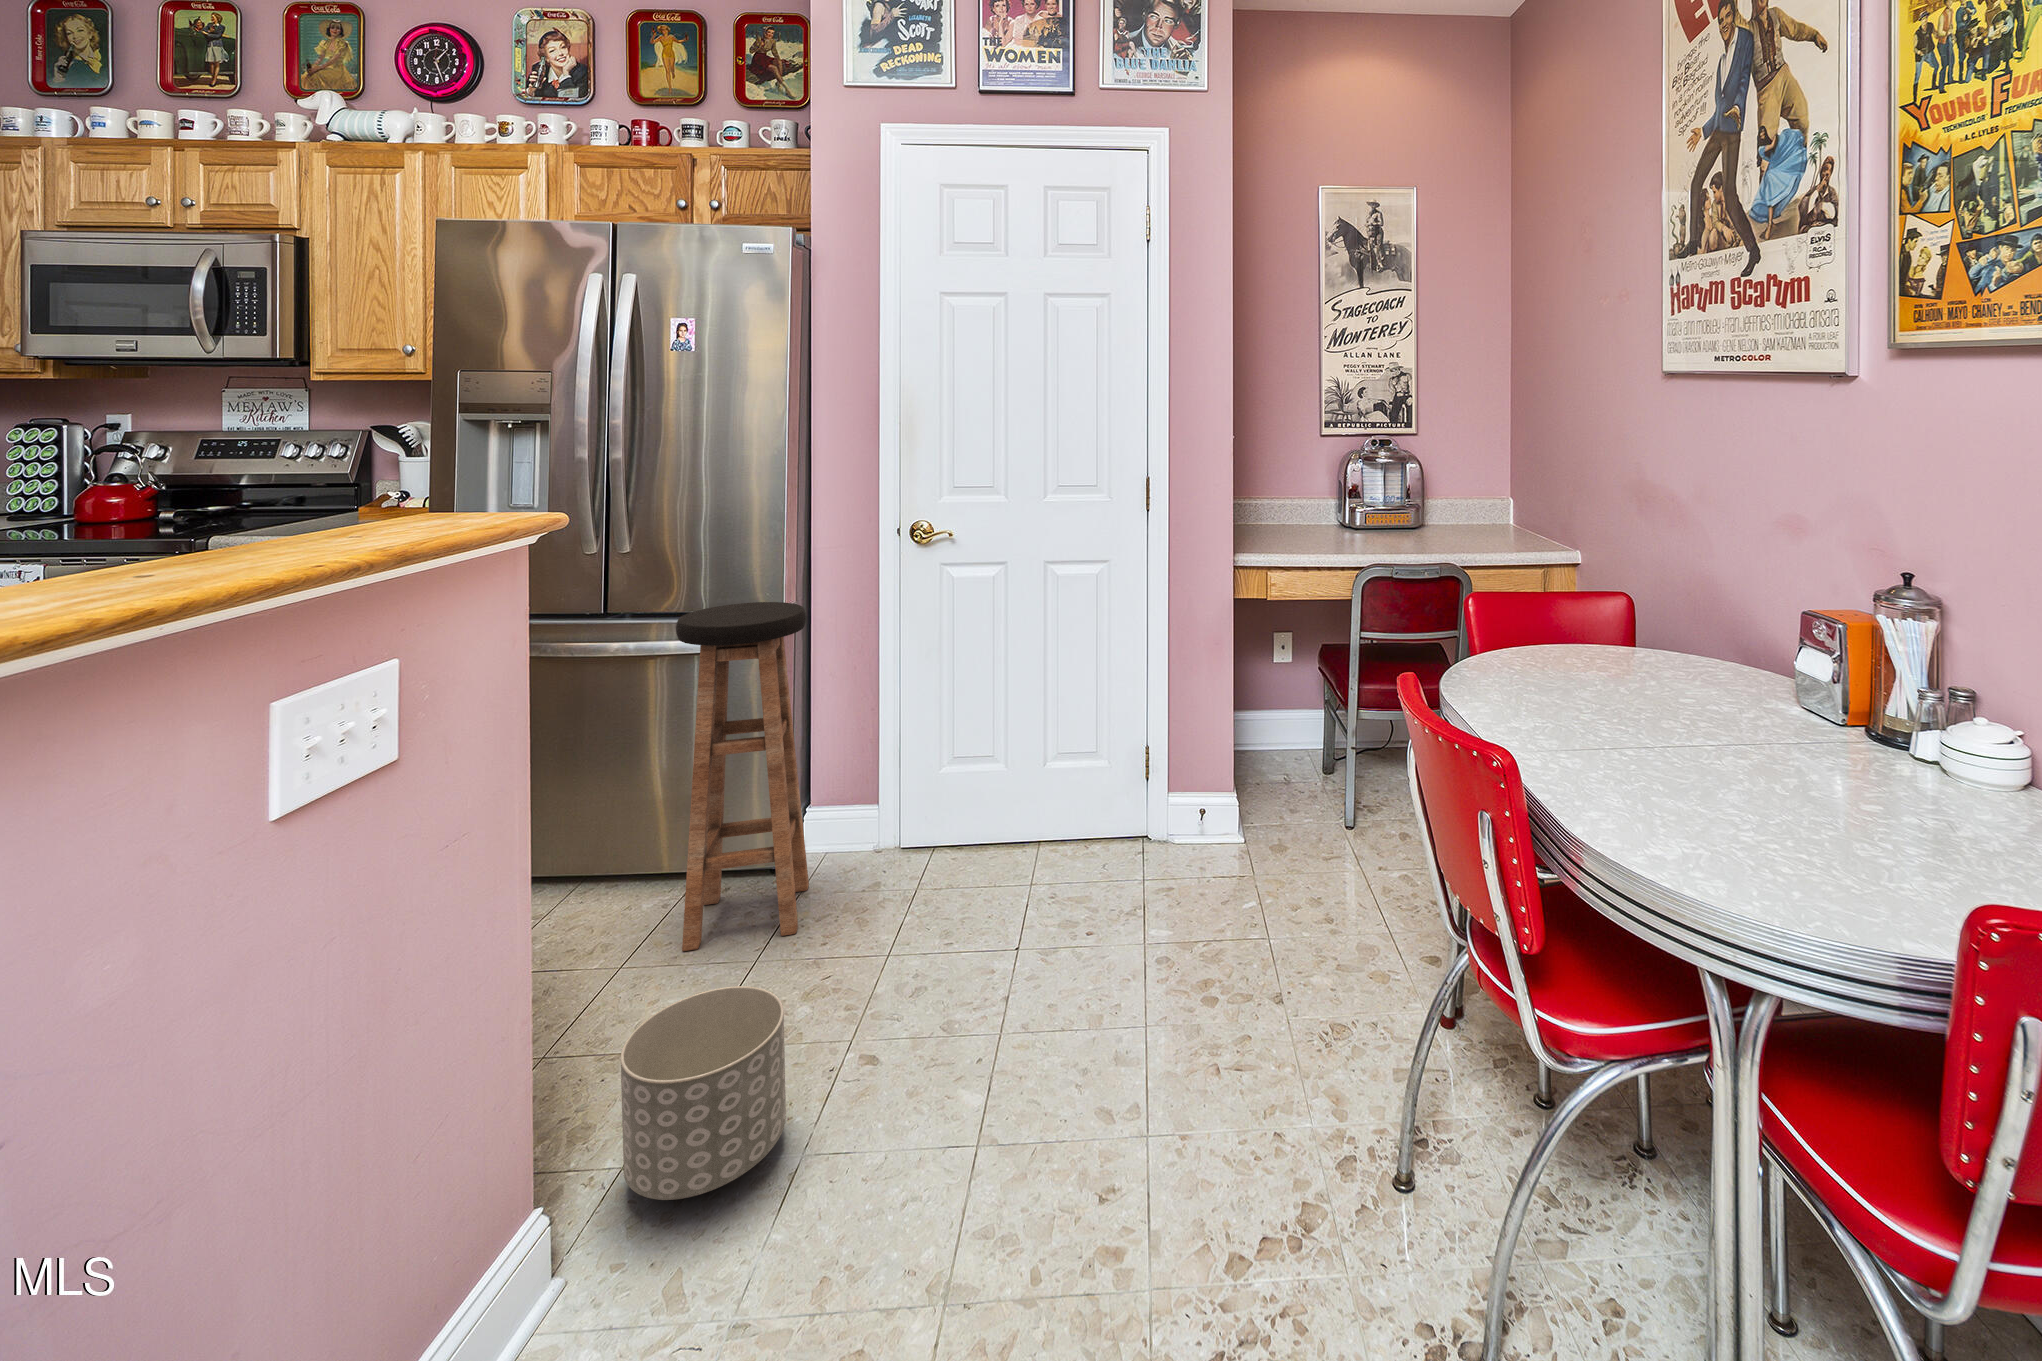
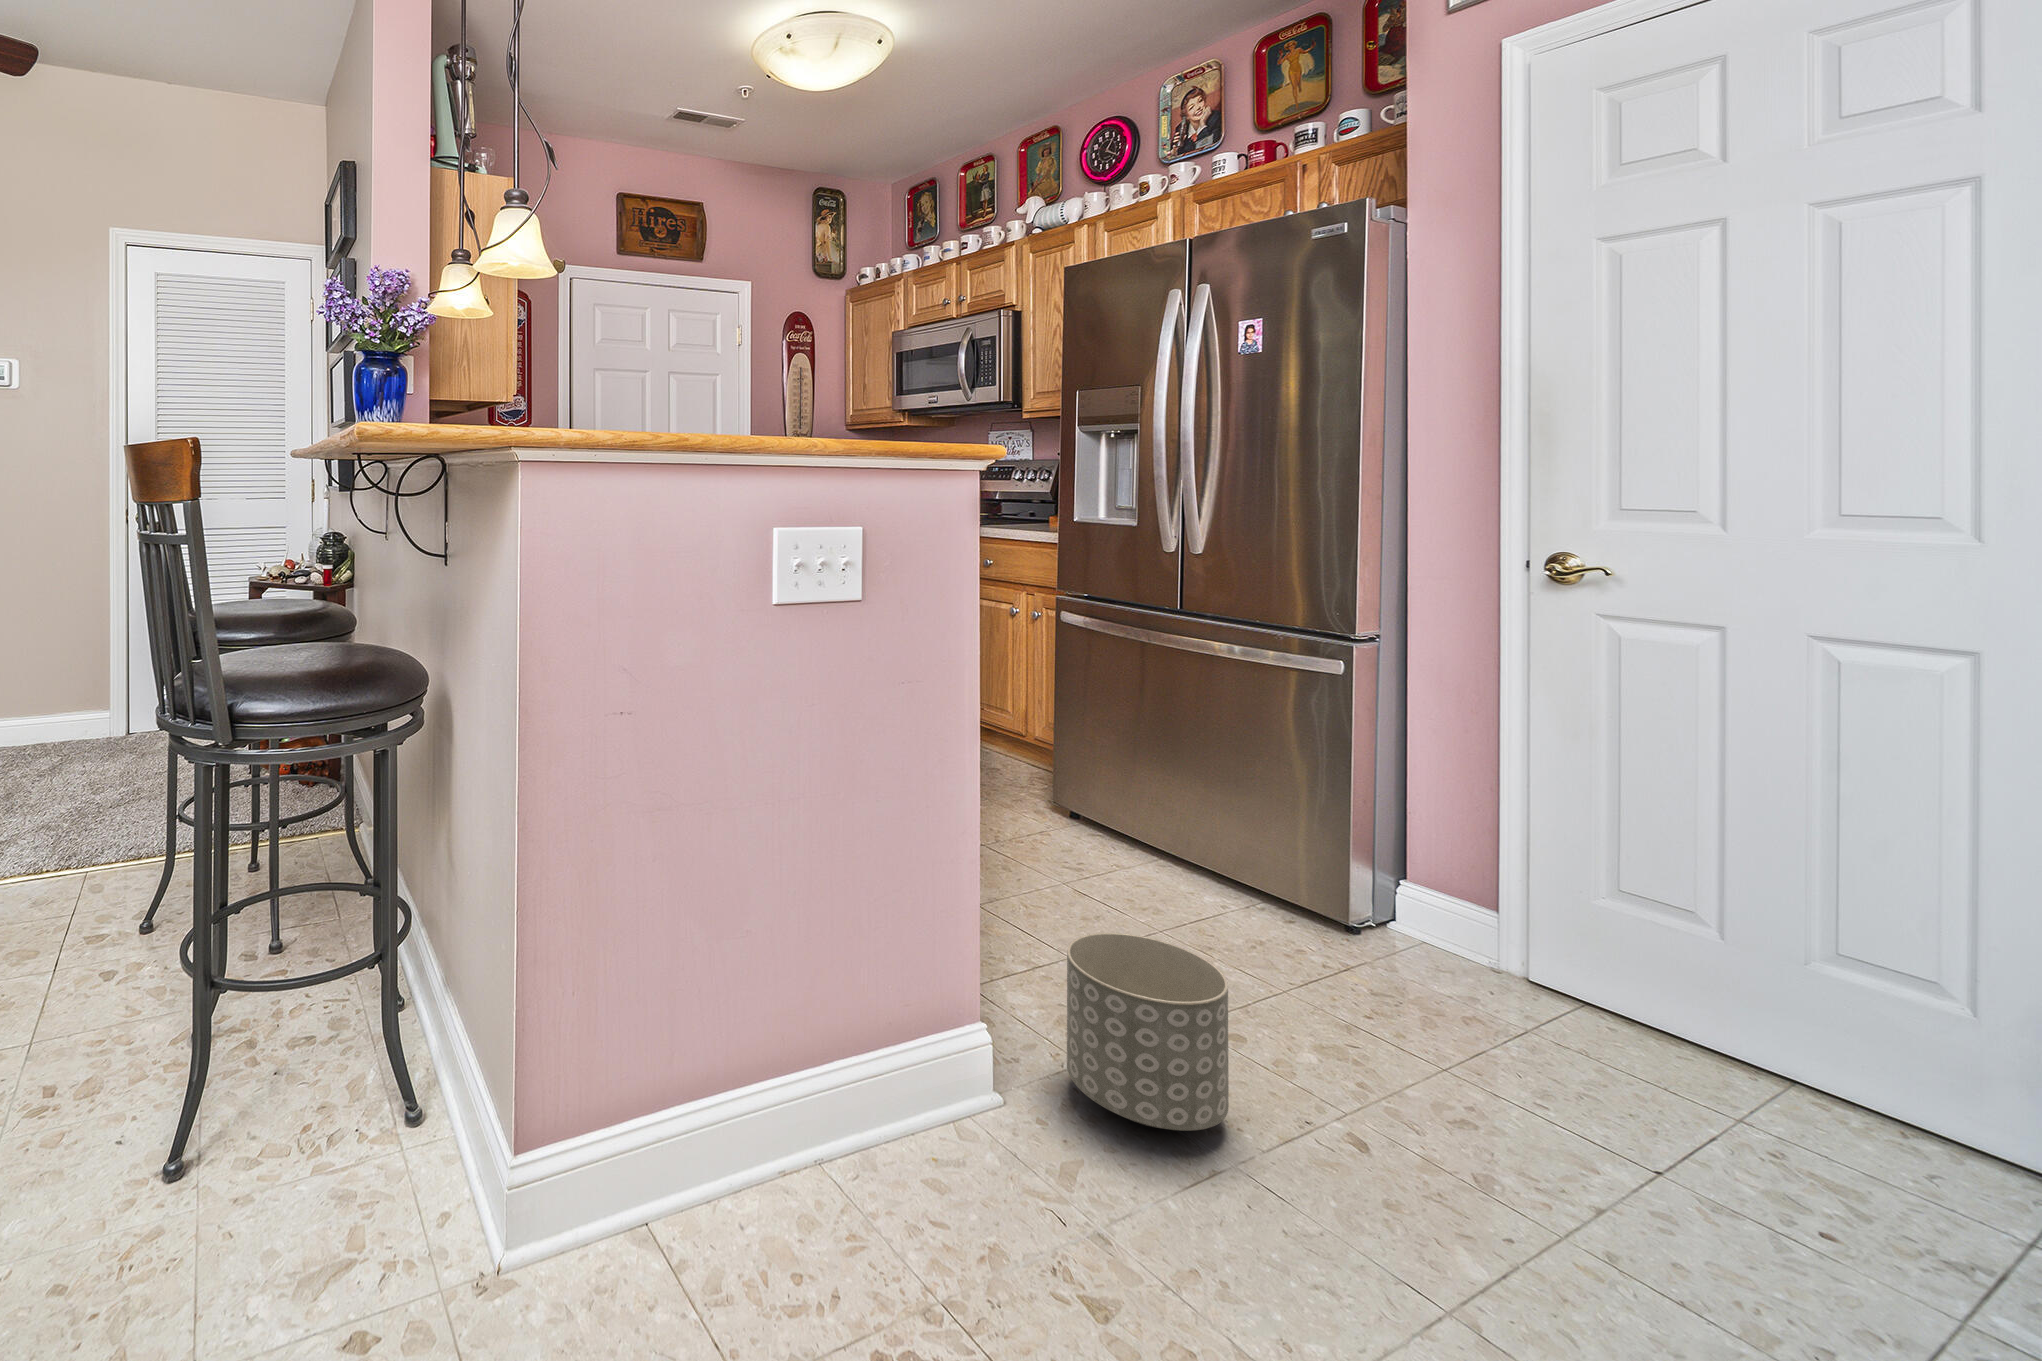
bar stool: present [676,602,809,951] -> none [1212,604,1380,996]

